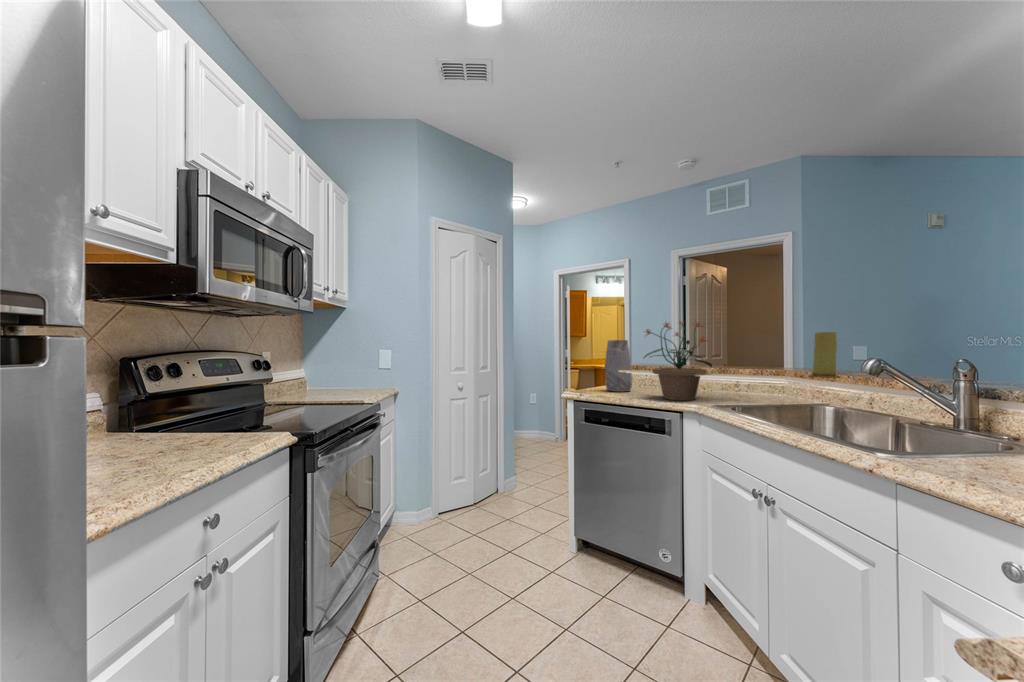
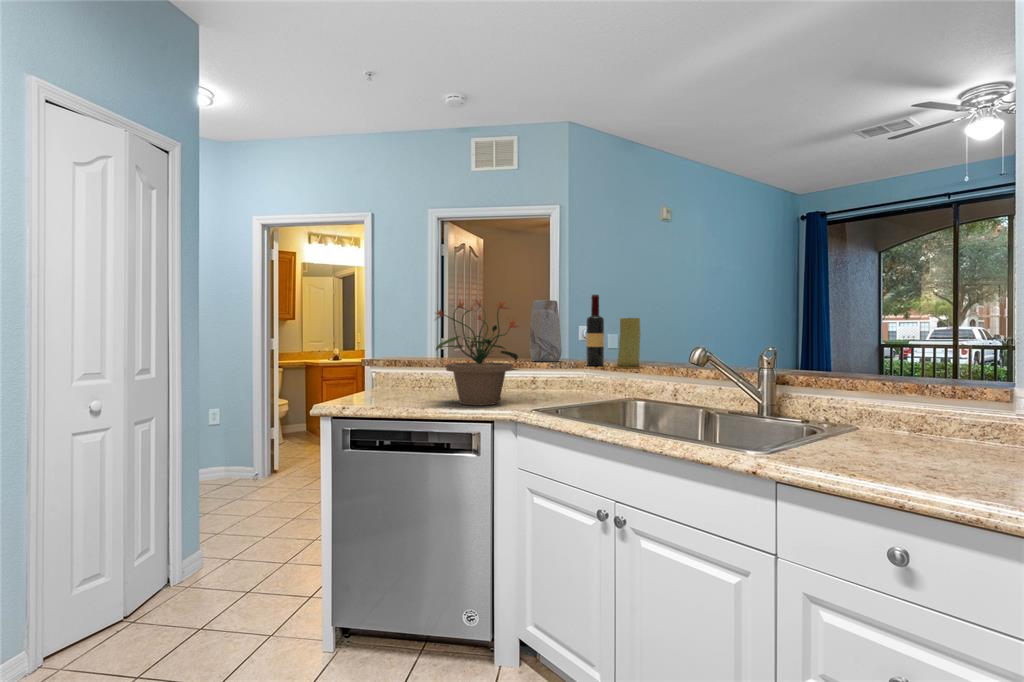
wine bottle: none [784,312,803,374] -> present [586,295,604,366]
vase: present [605,340,632,392] -> present [530,300,562,362]

